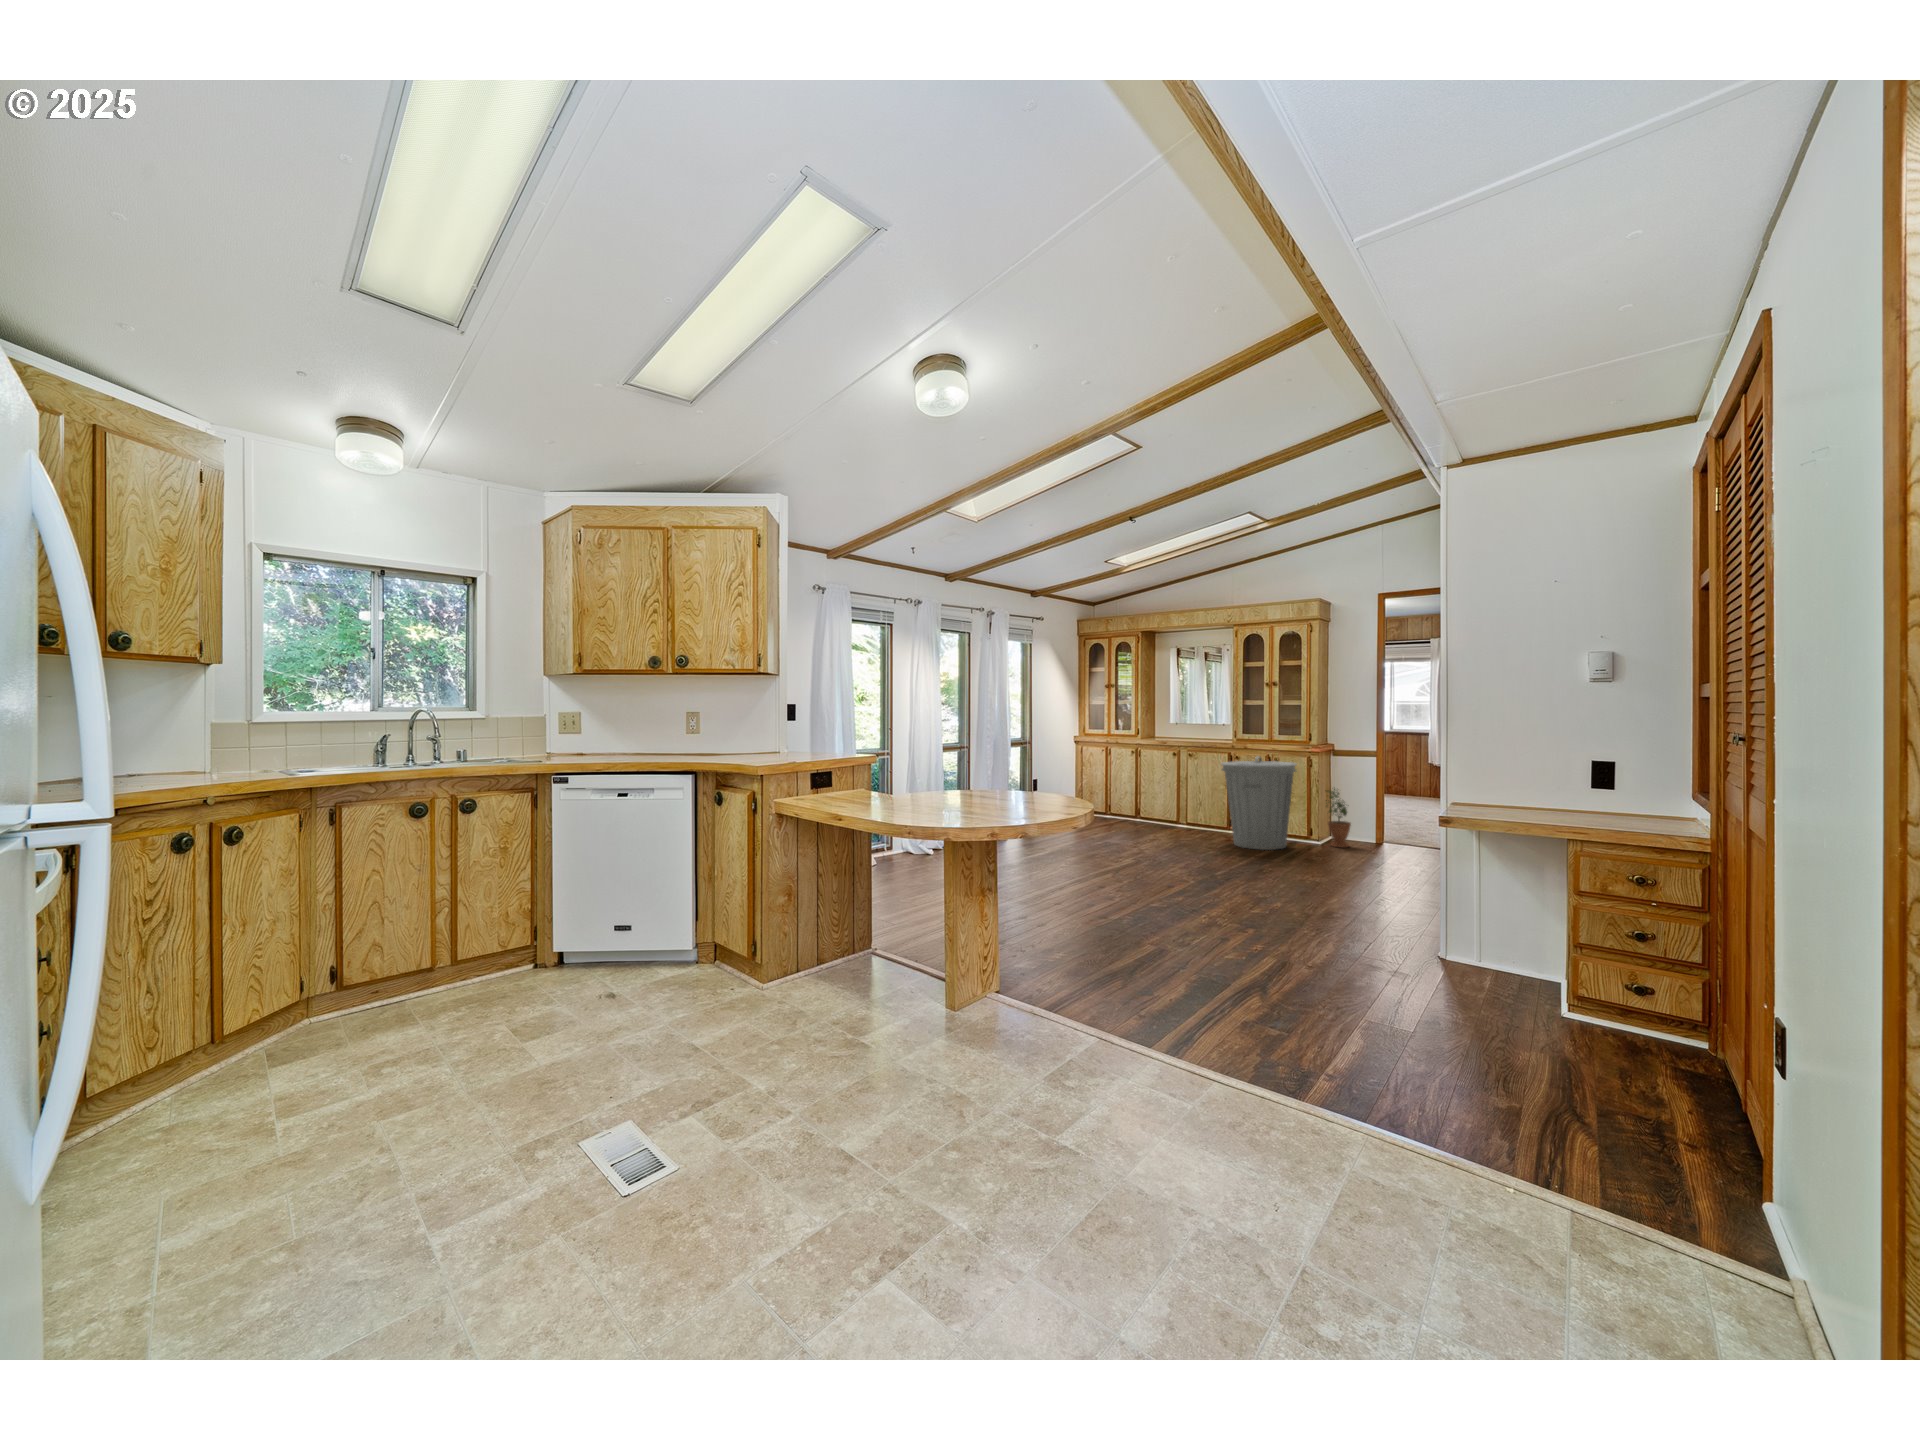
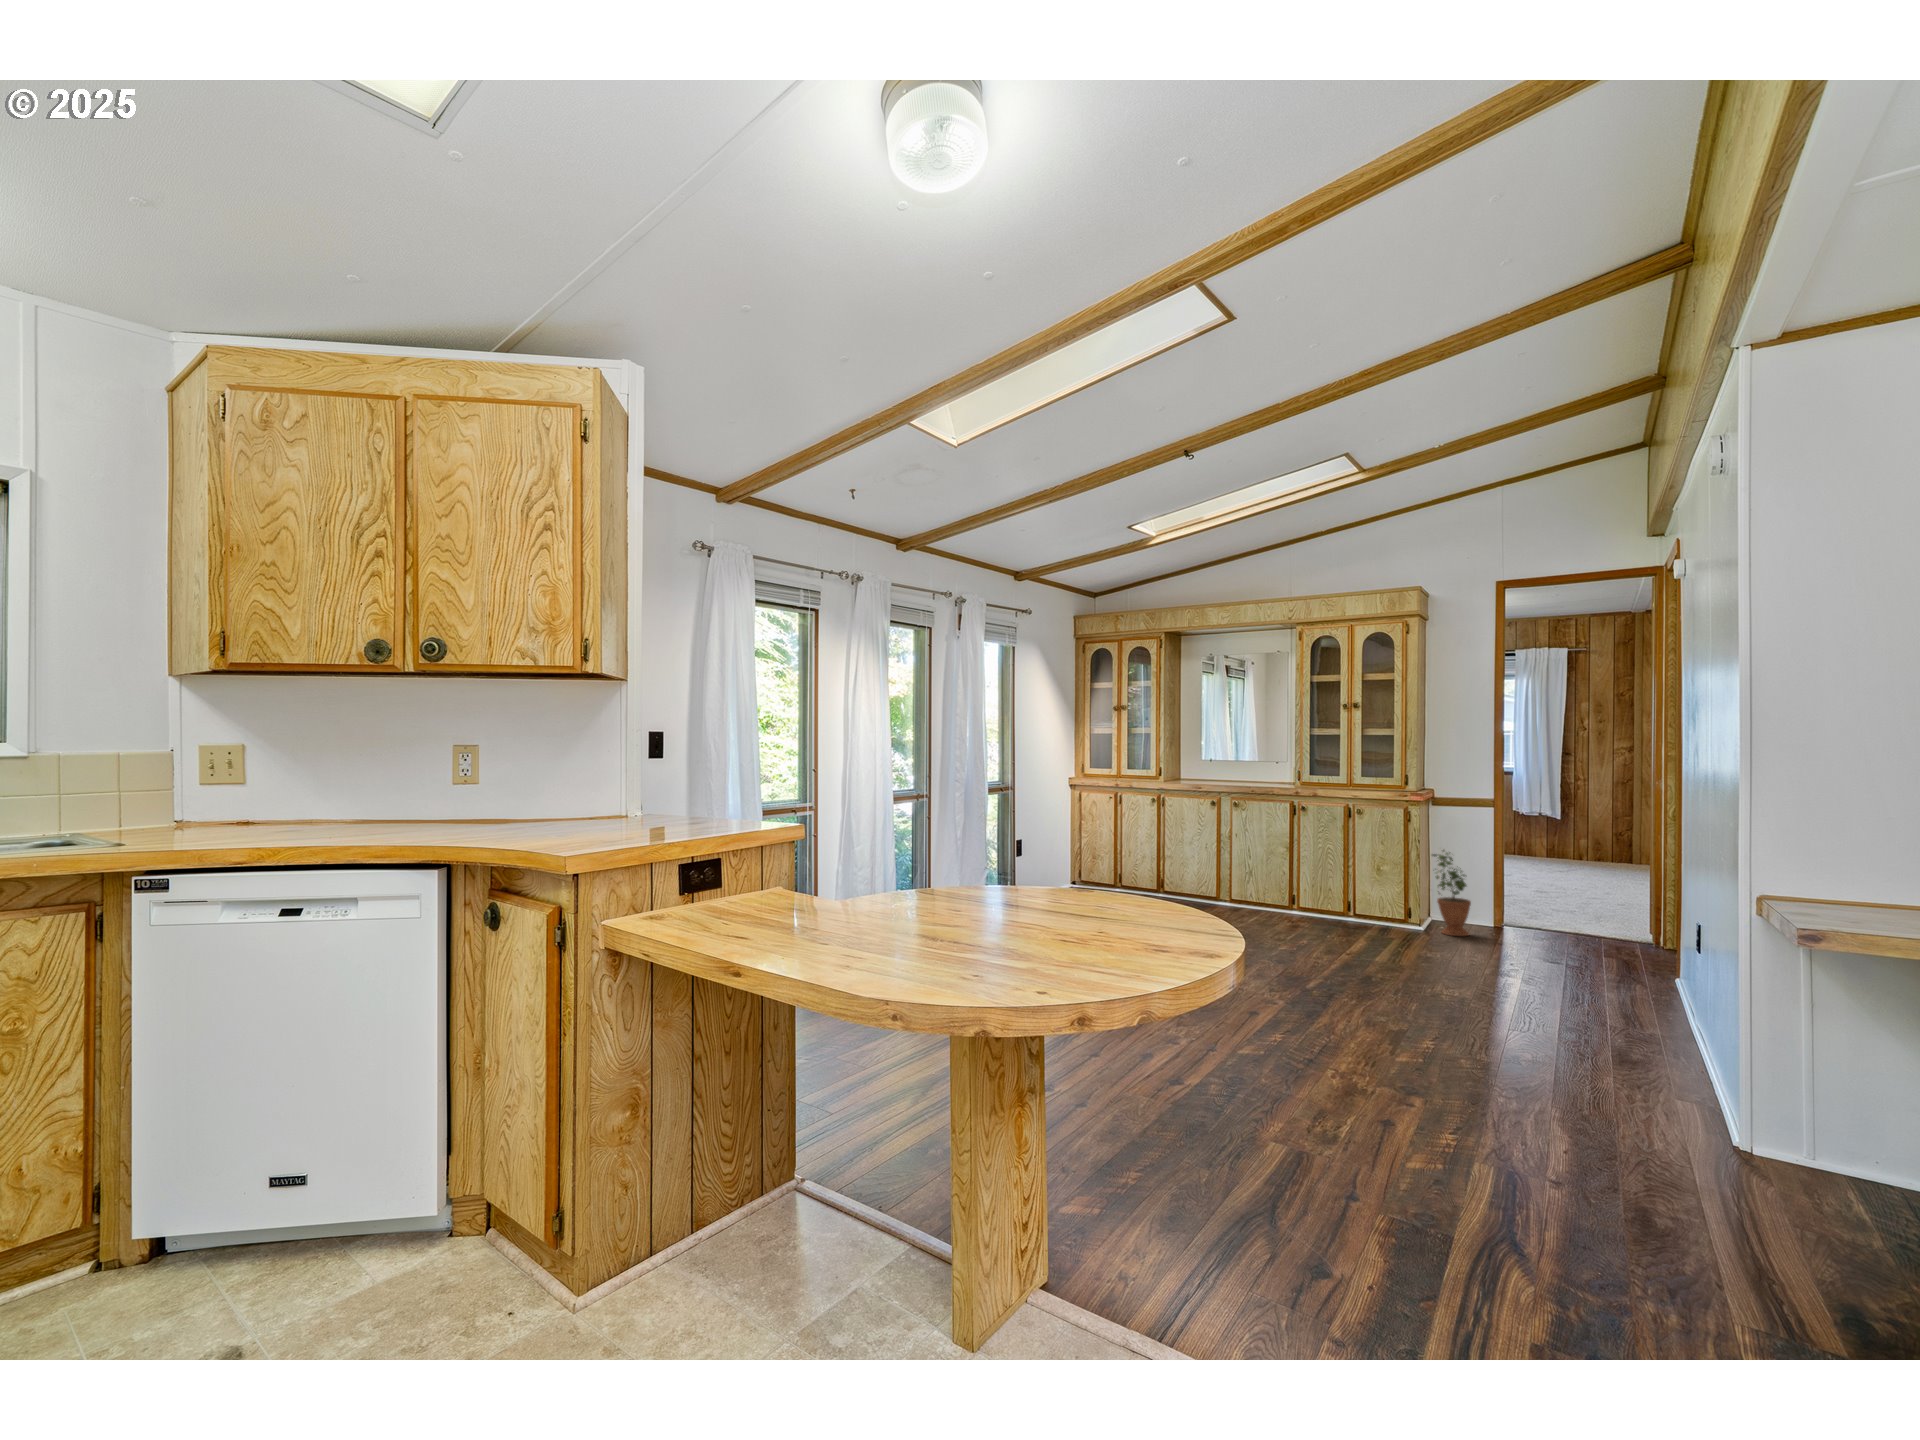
trash can: present [1221,757,1297,850] -> none [1288,807,1399,942]

